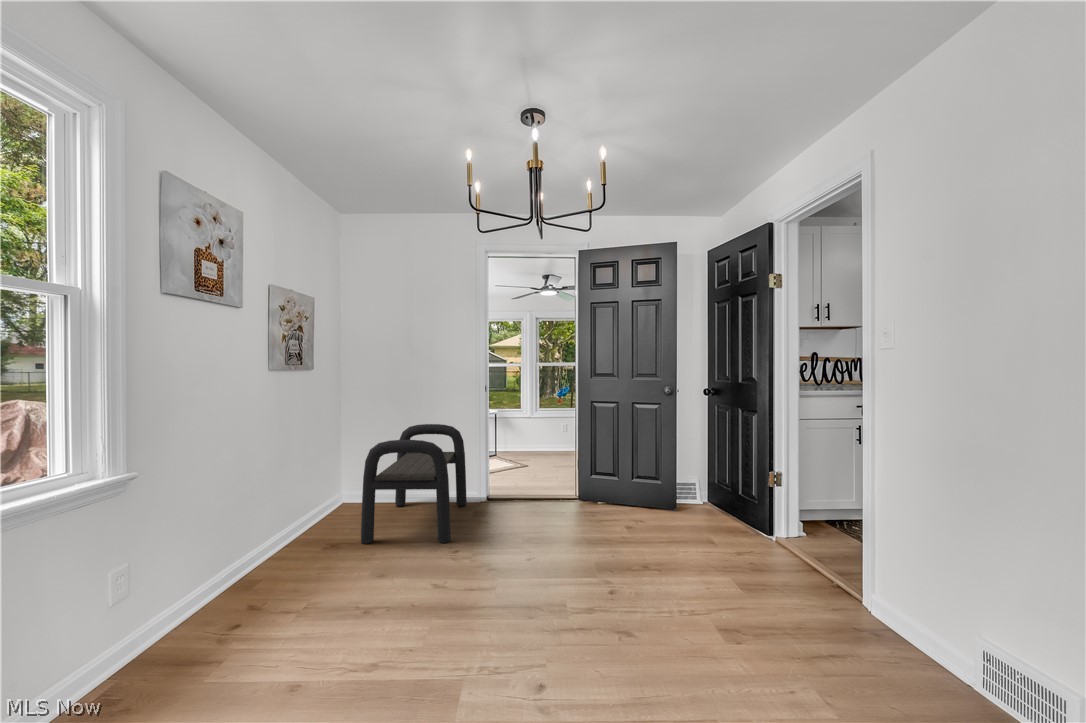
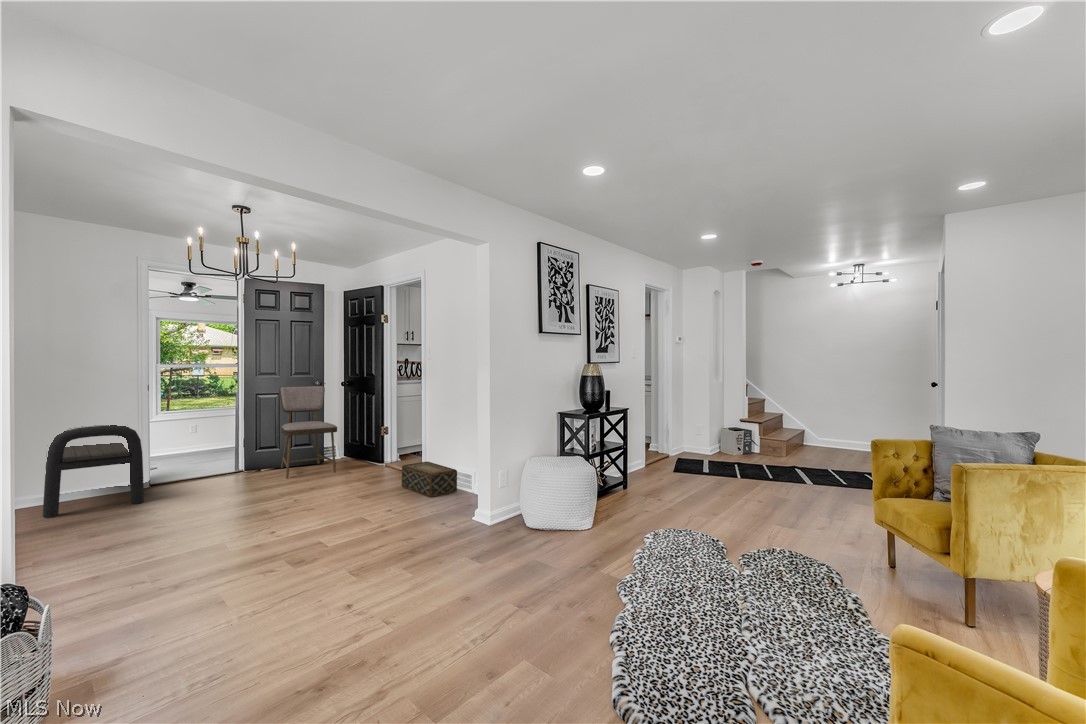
dining chair: none [616,395,694,541] -> present [279,386,337,478]
woven basket: none [812,576,974,696] -> present [402,461,457,497]

